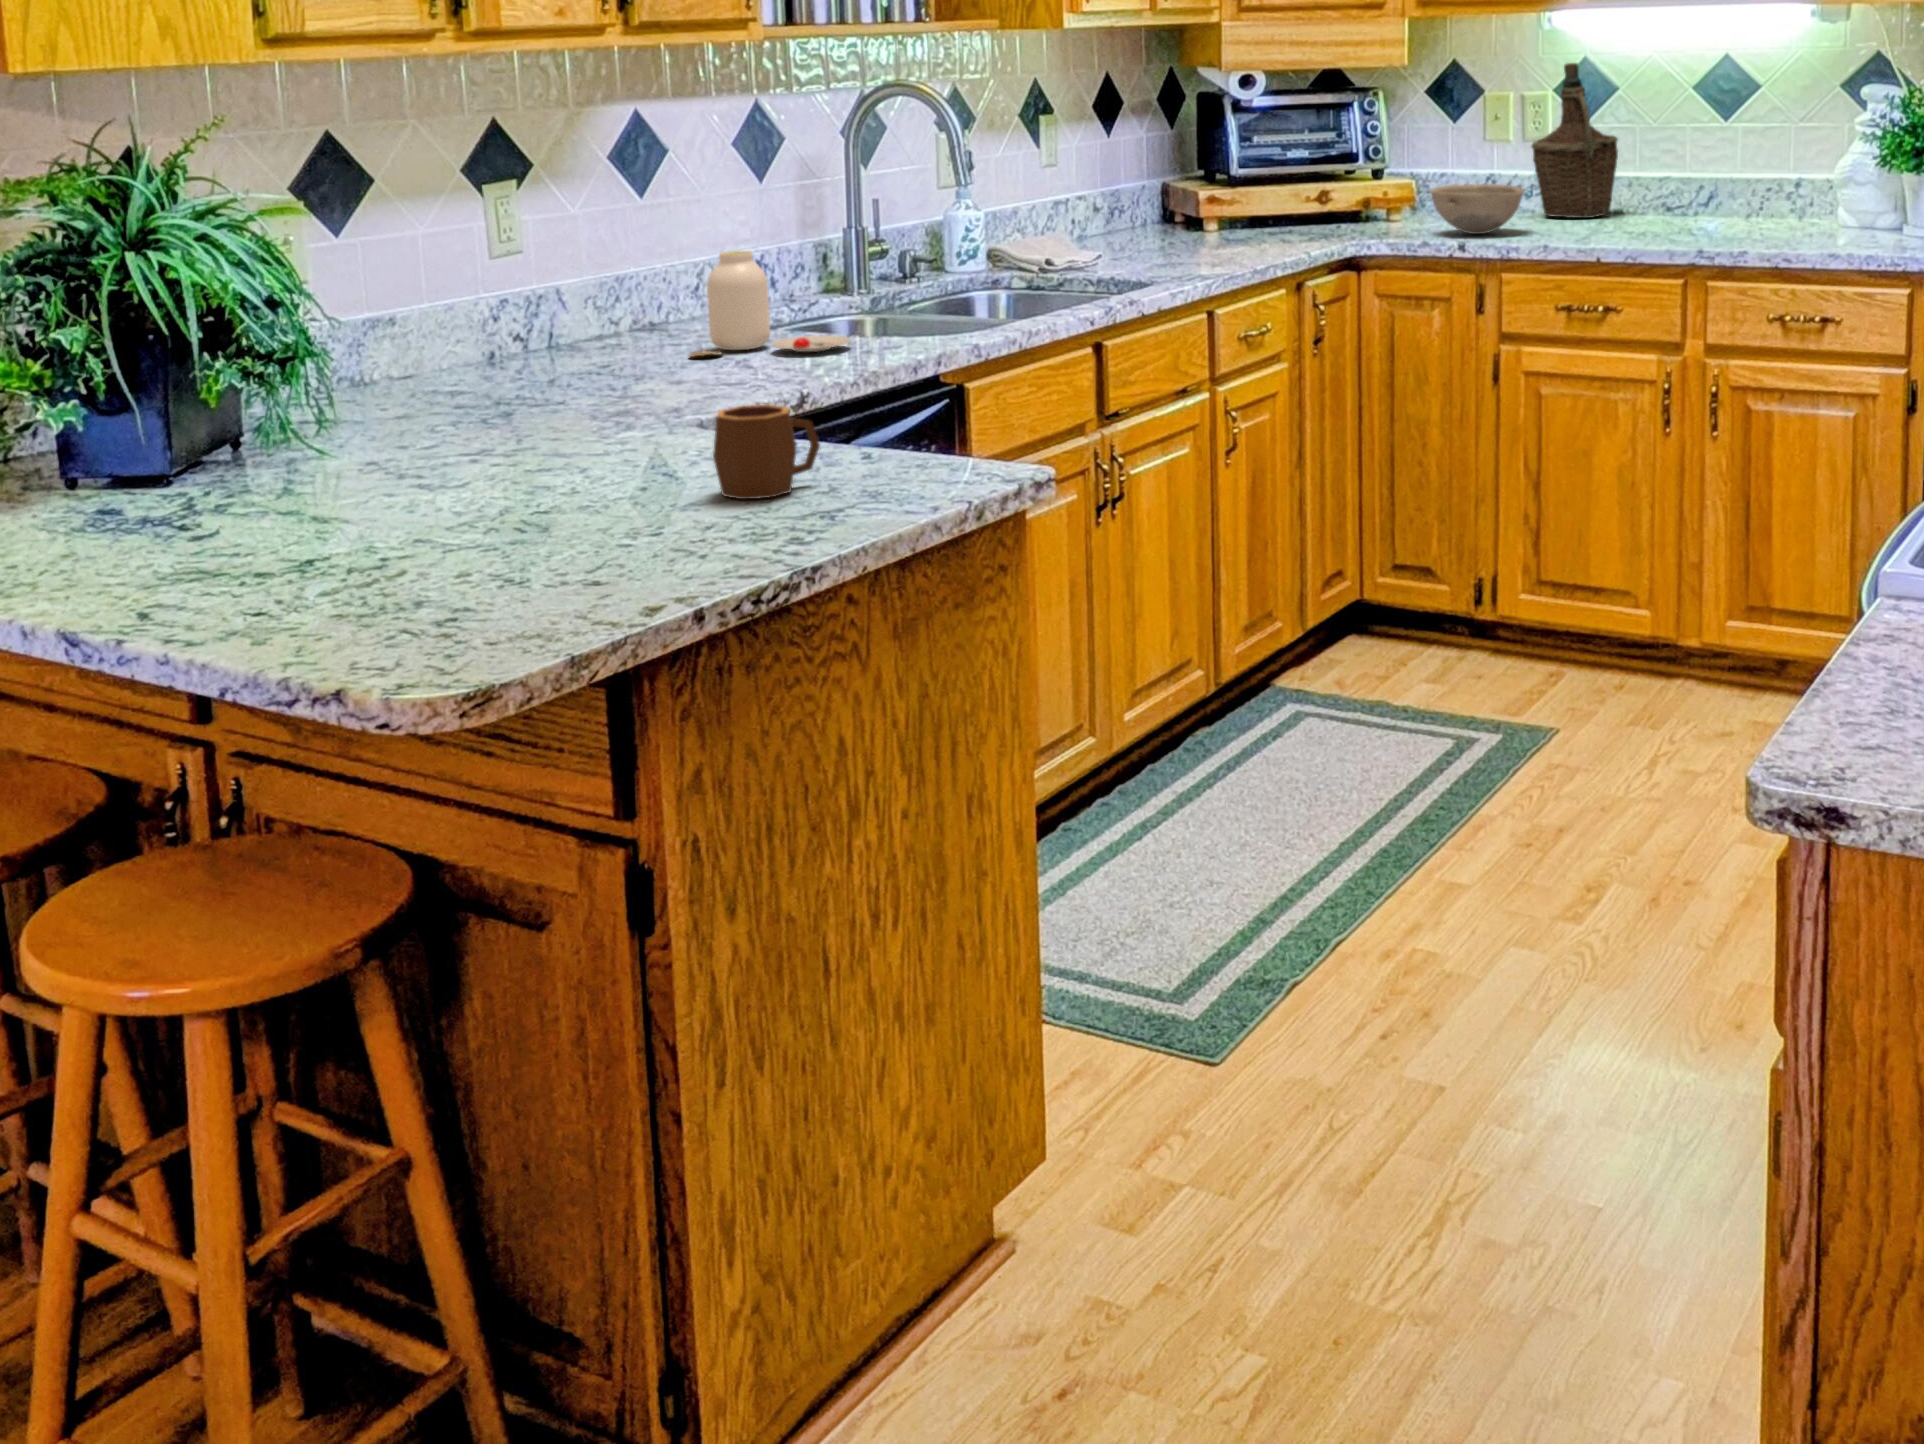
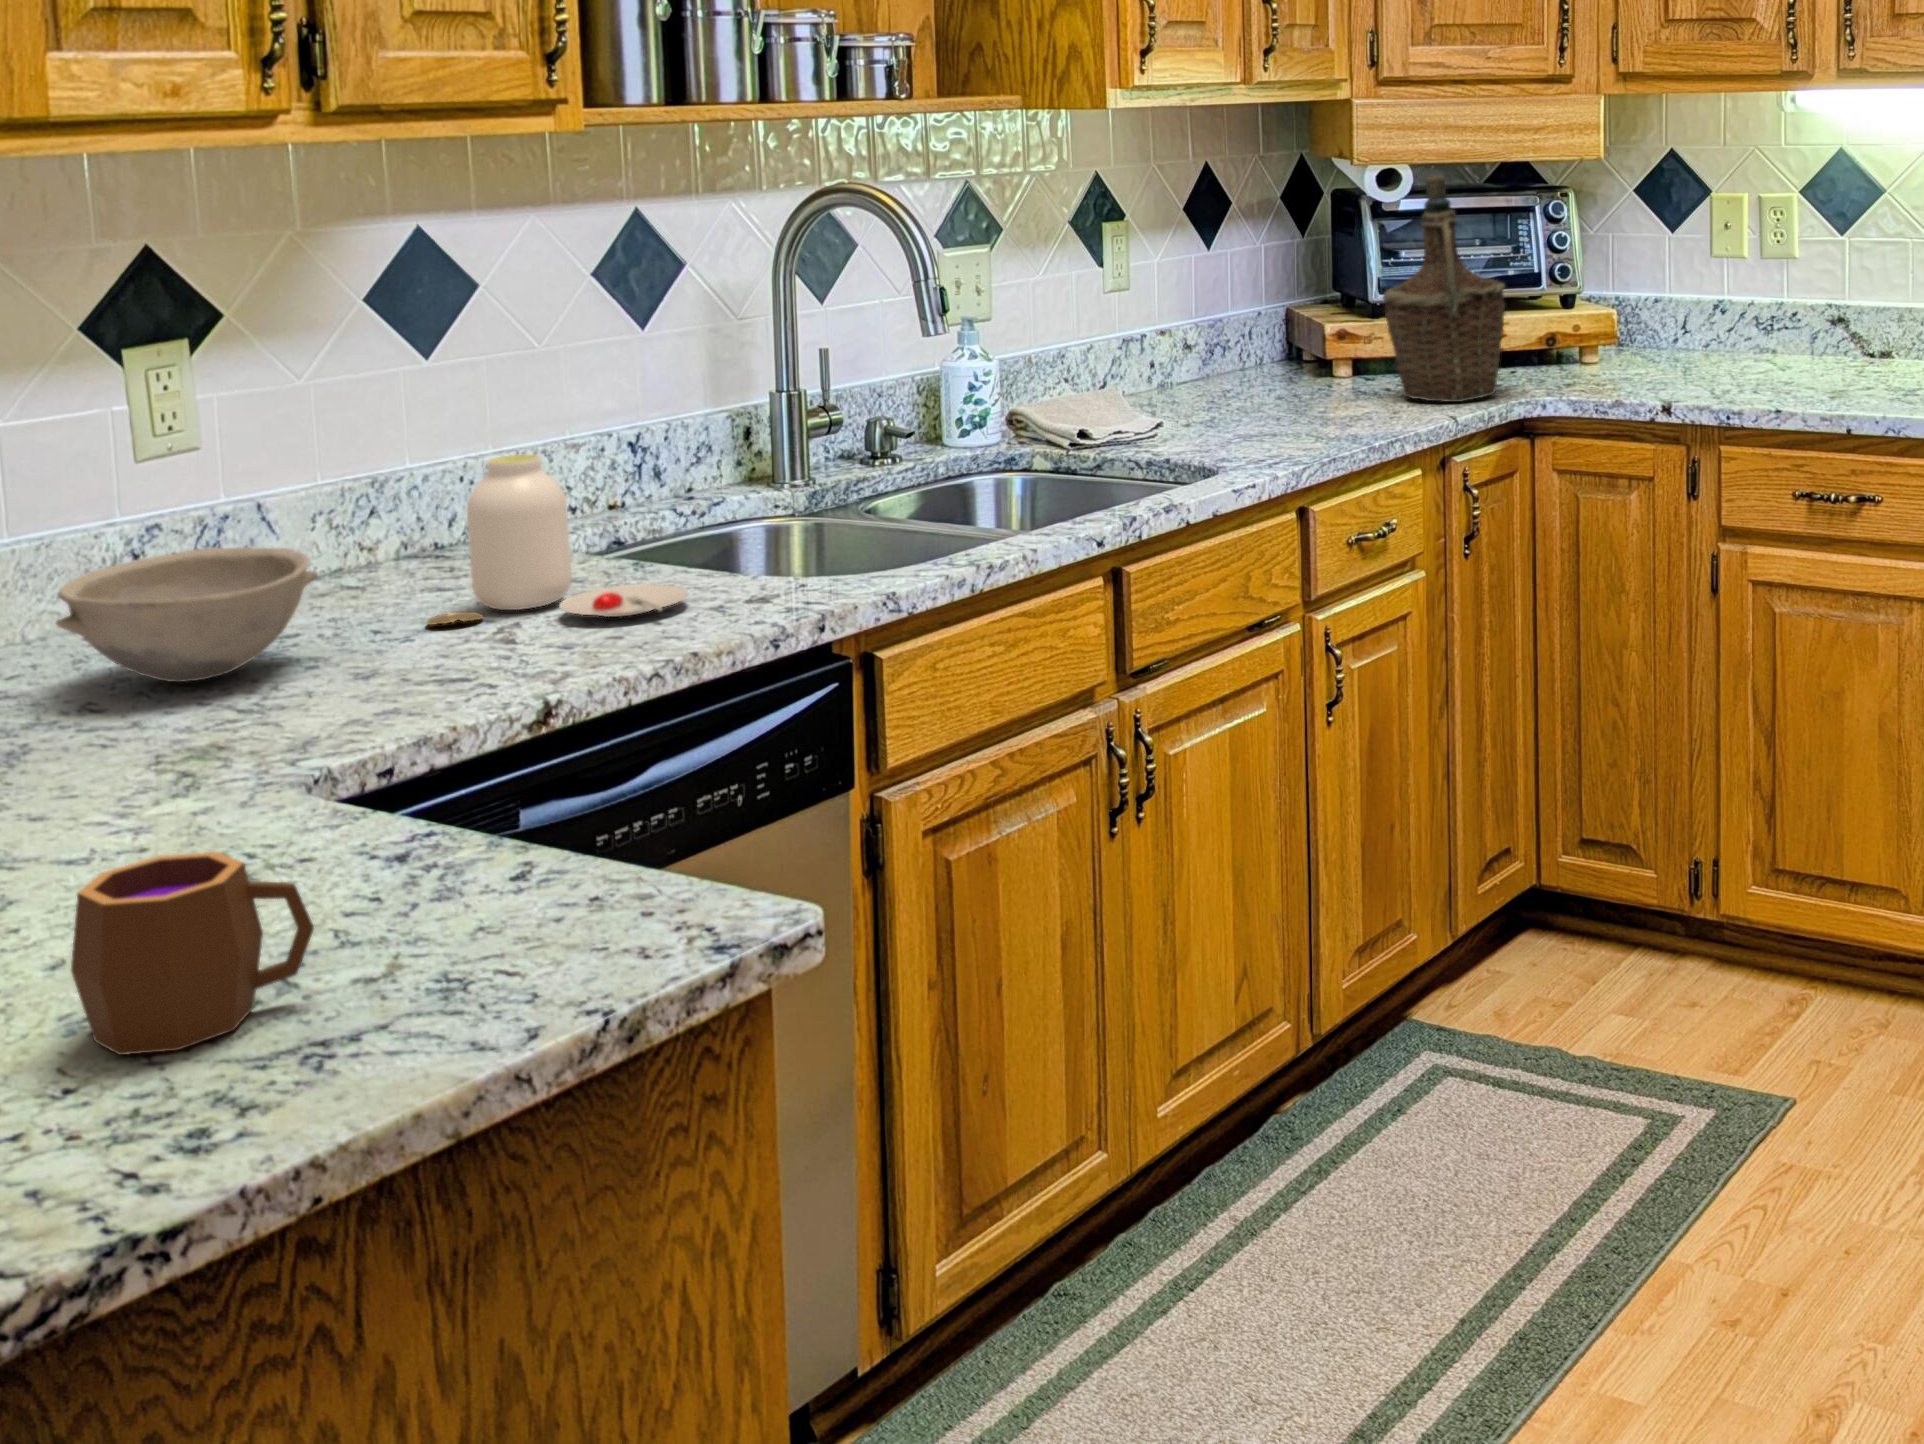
bottle: present [1531,63,1618,218] -> present [1383,176,1505,402]
bowl: present [1430,184,1524,234] -> present [56,547,318,682]

